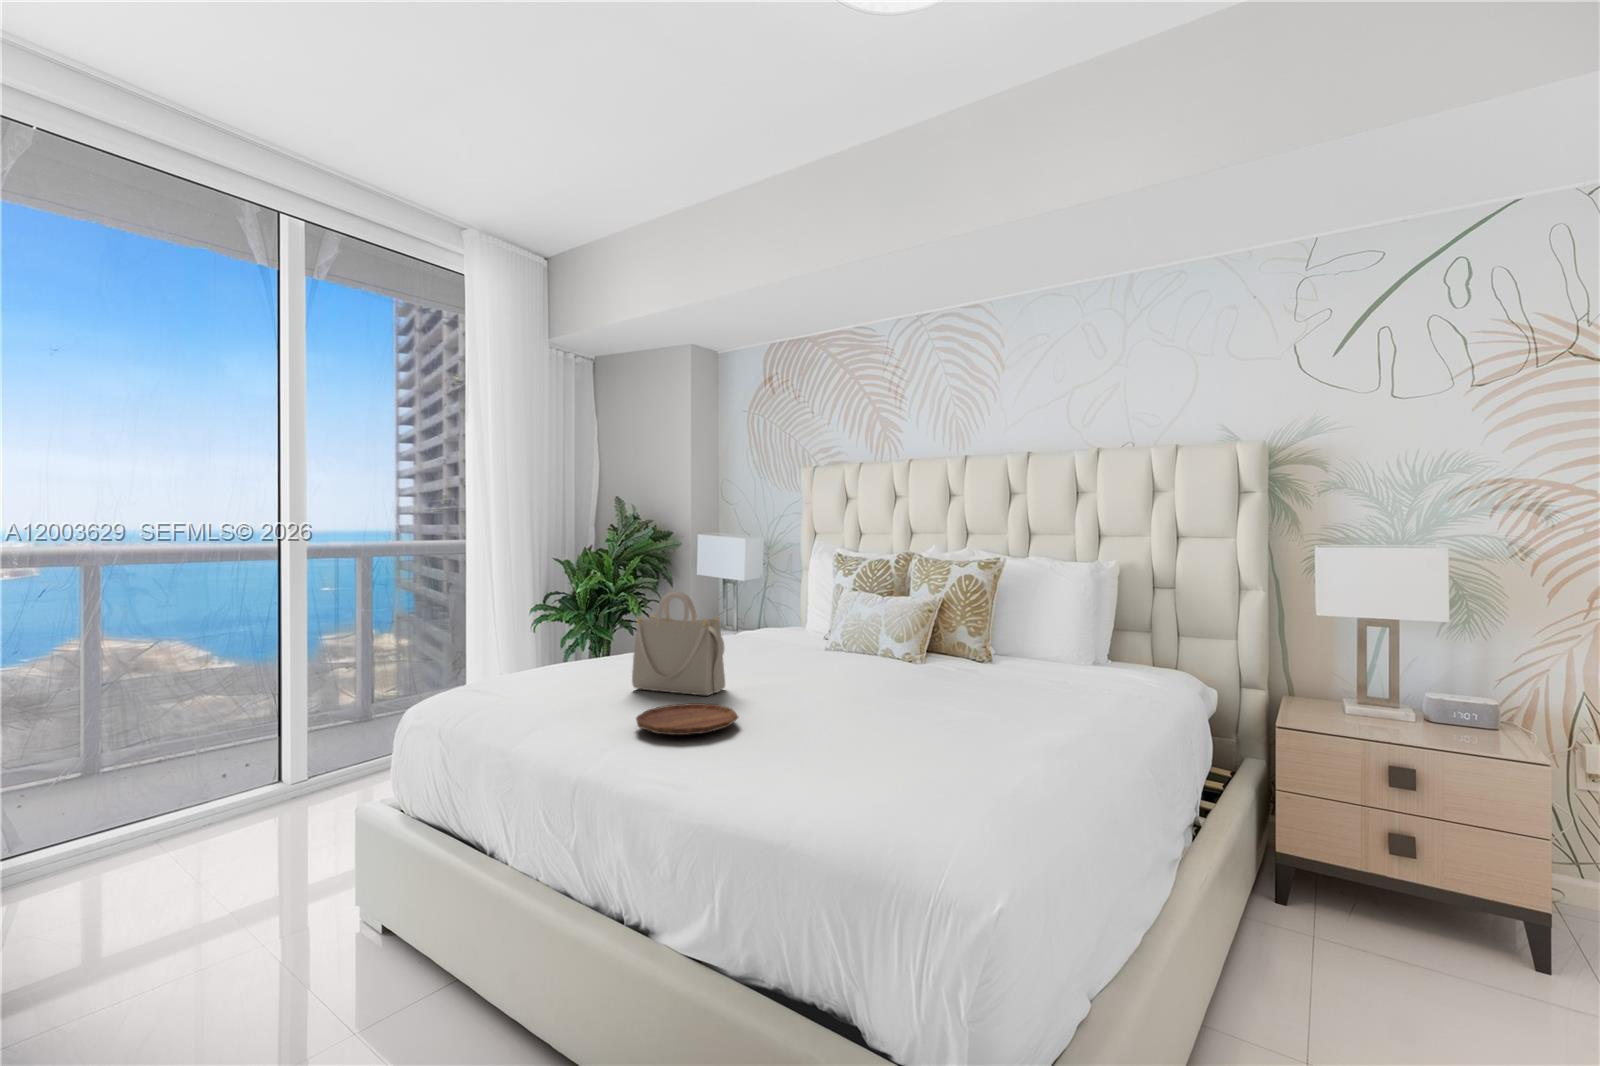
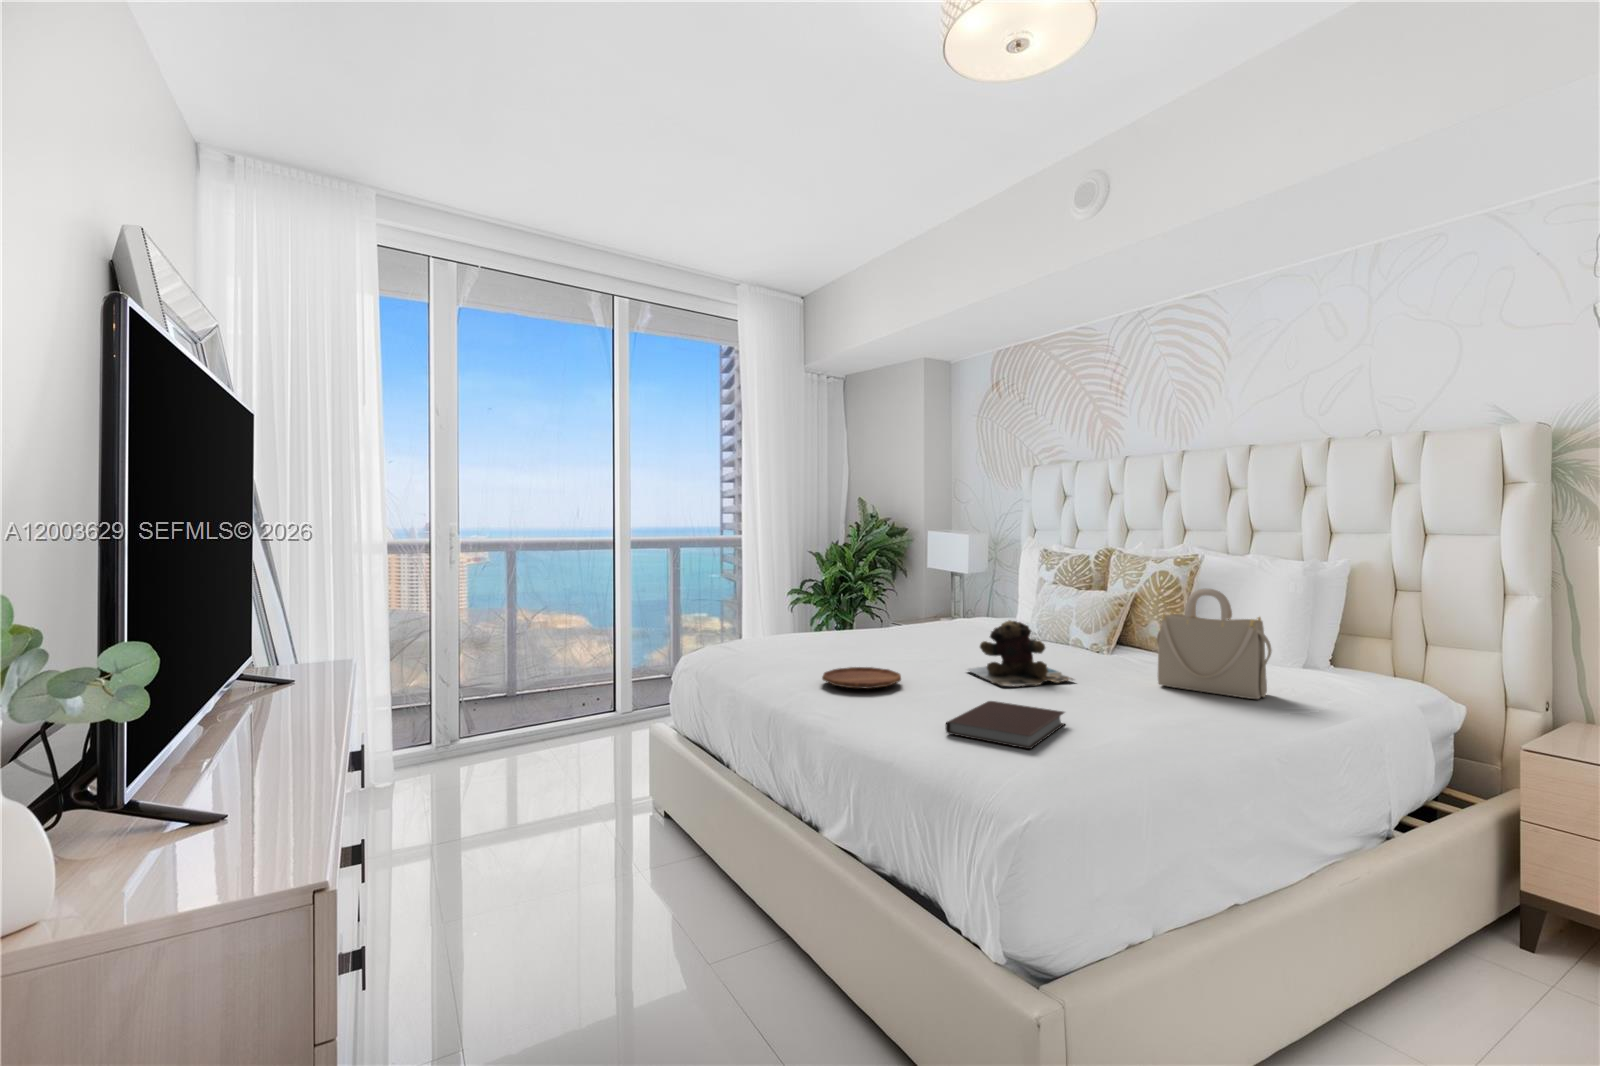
handbag: present [632,591,725,695] -> present [1157,589,1272,699]
teddy bear: none [797,635,921,714] -> present [967,620,1073,686]
notebook: none [836,737,954,799] -> present [946,701,1065,749]

